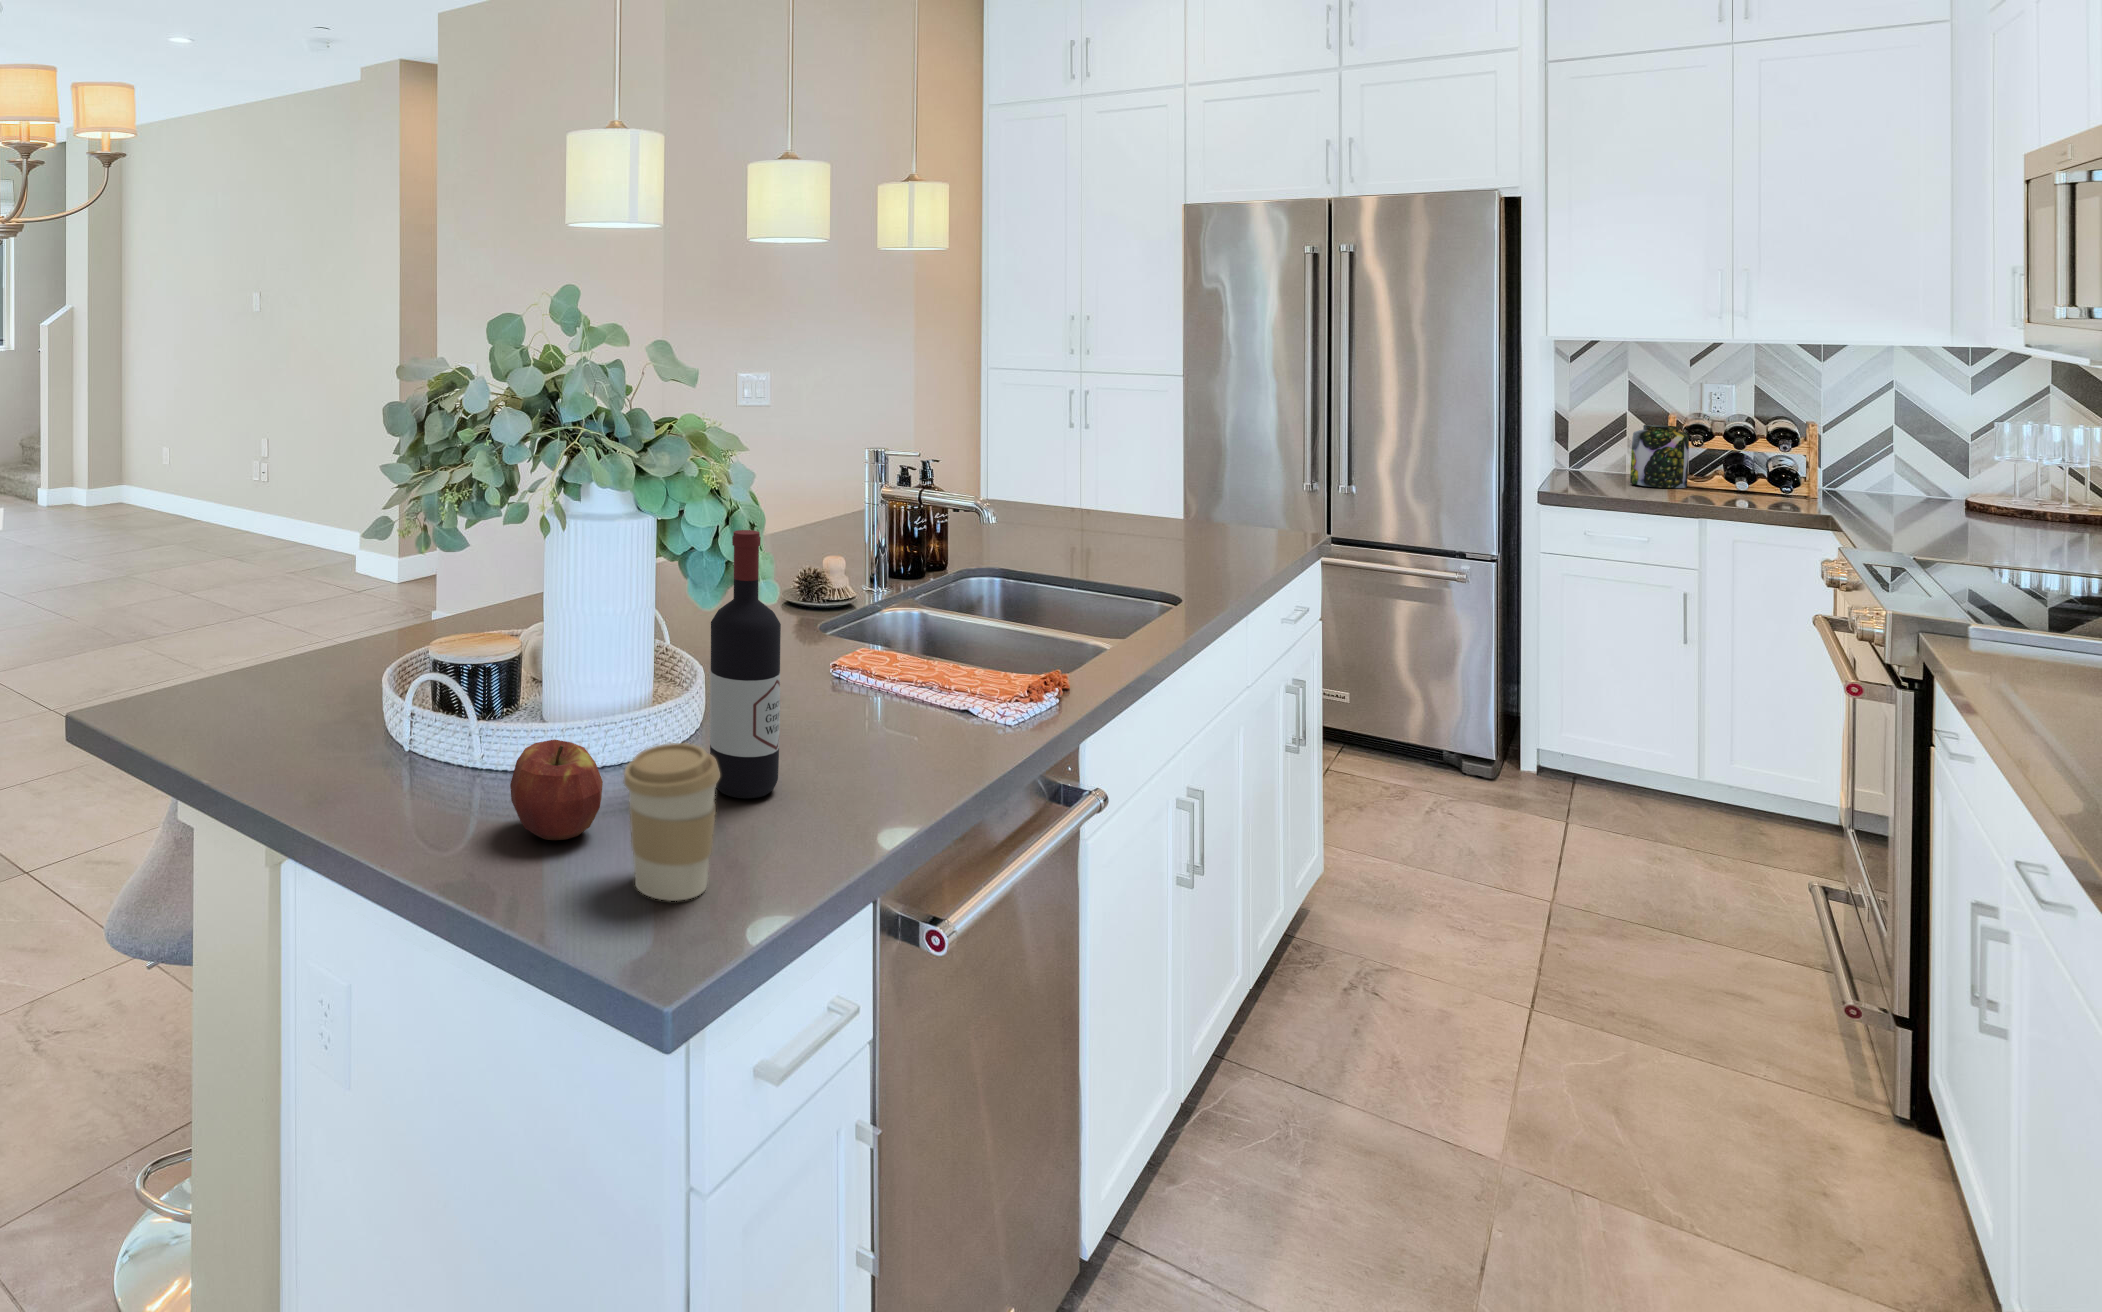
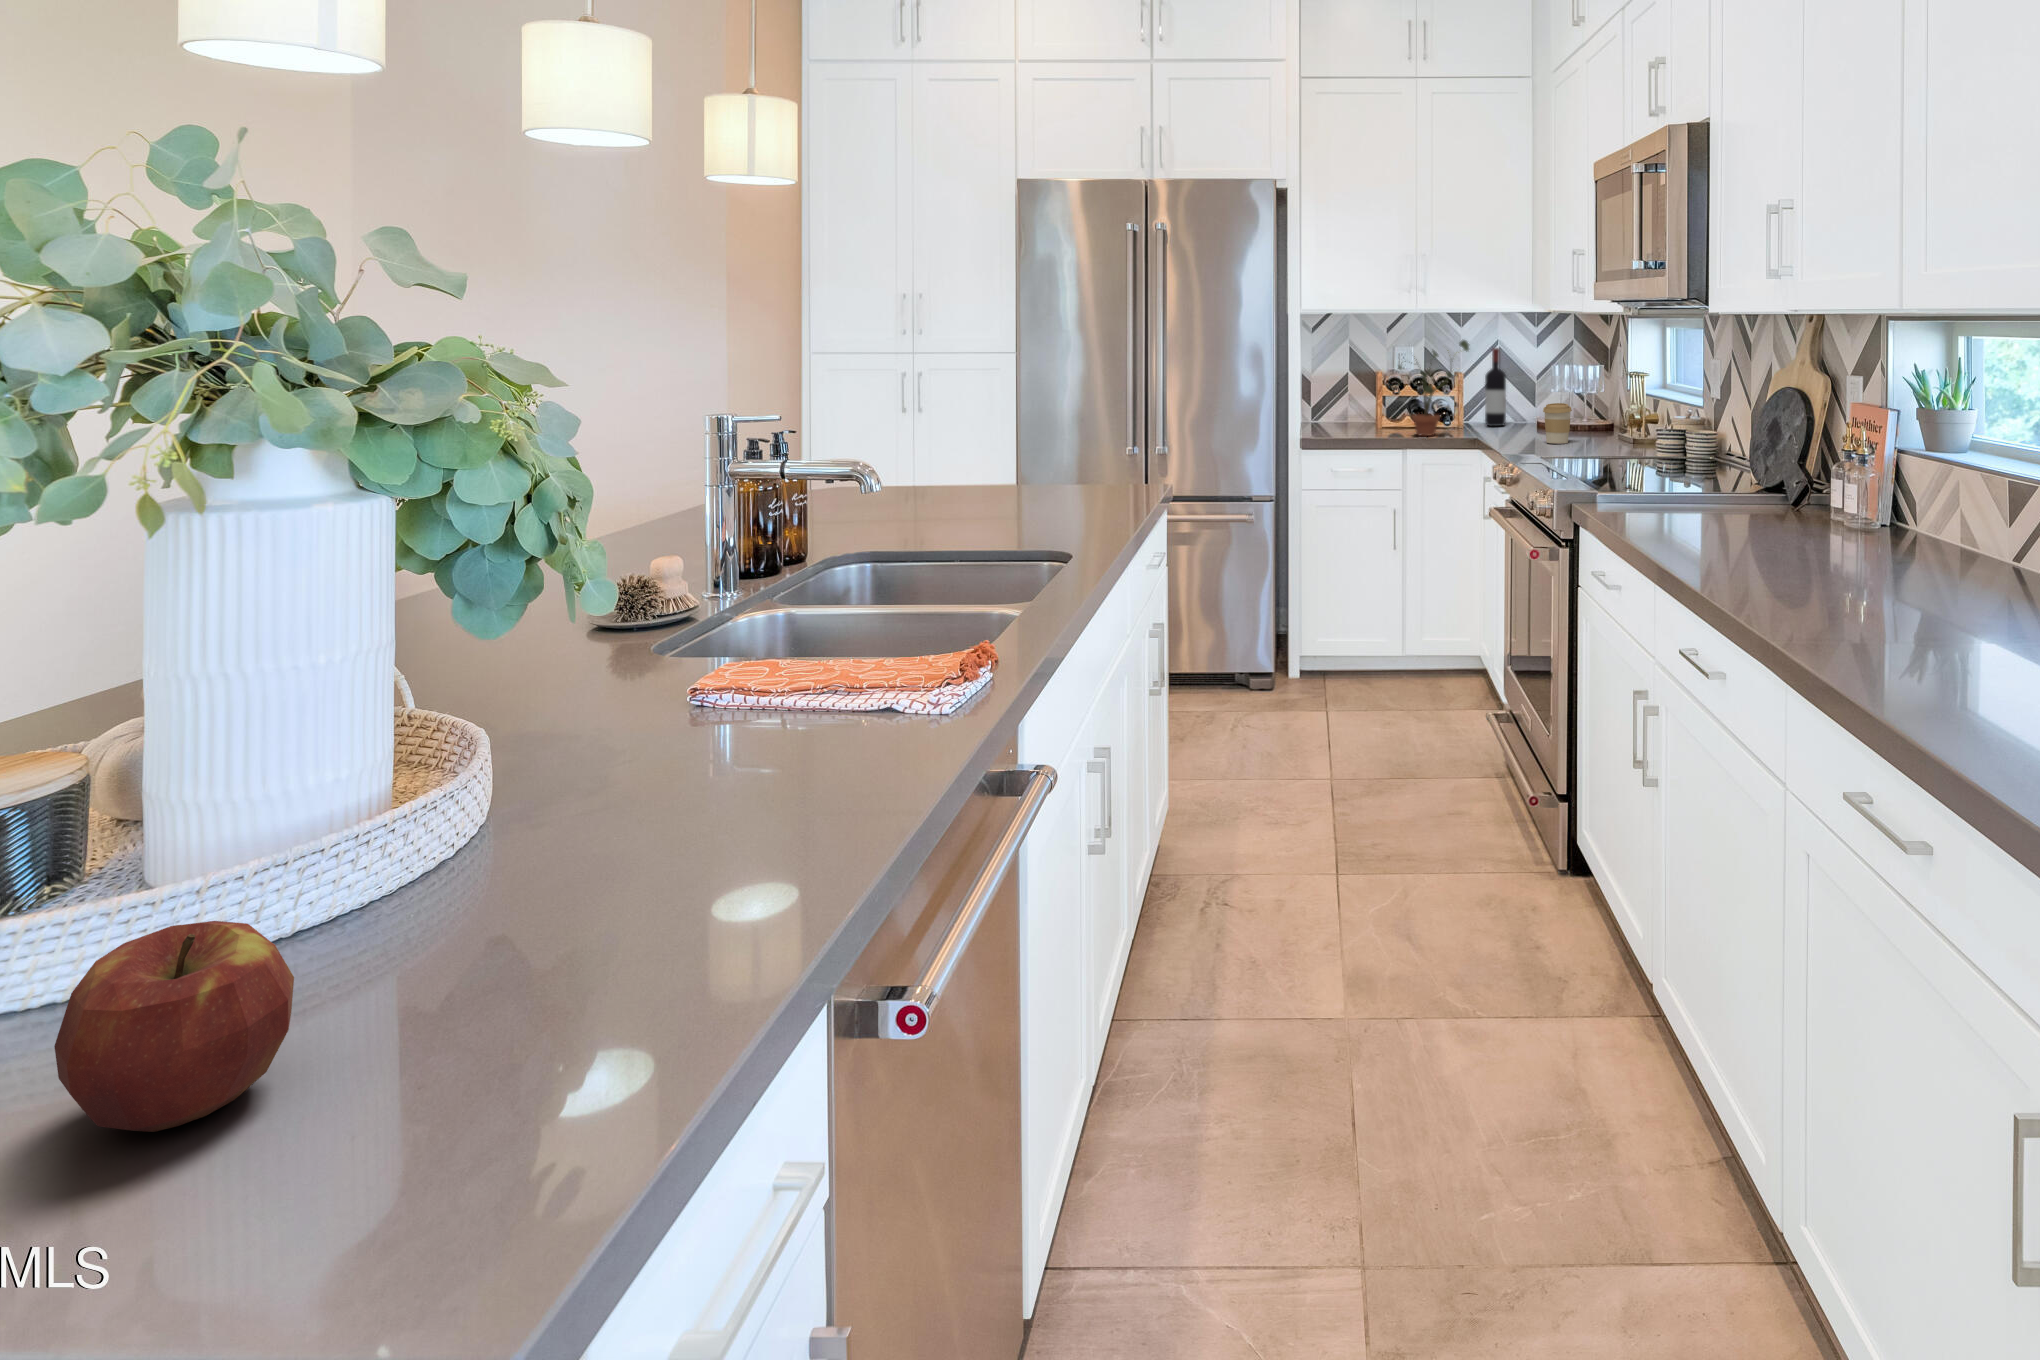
potted plant: none [1698,381,1827,503] -> present [1399,340,1469,436]
jar: present [1630,425,1689,488] -> none [1352,380,1388,430]
wine bottle: present [710,530,781,798] -> present [1485,348,1506,426]
coffee cup: present [624,743,719,901] -> present [1543,403,1572,444]

